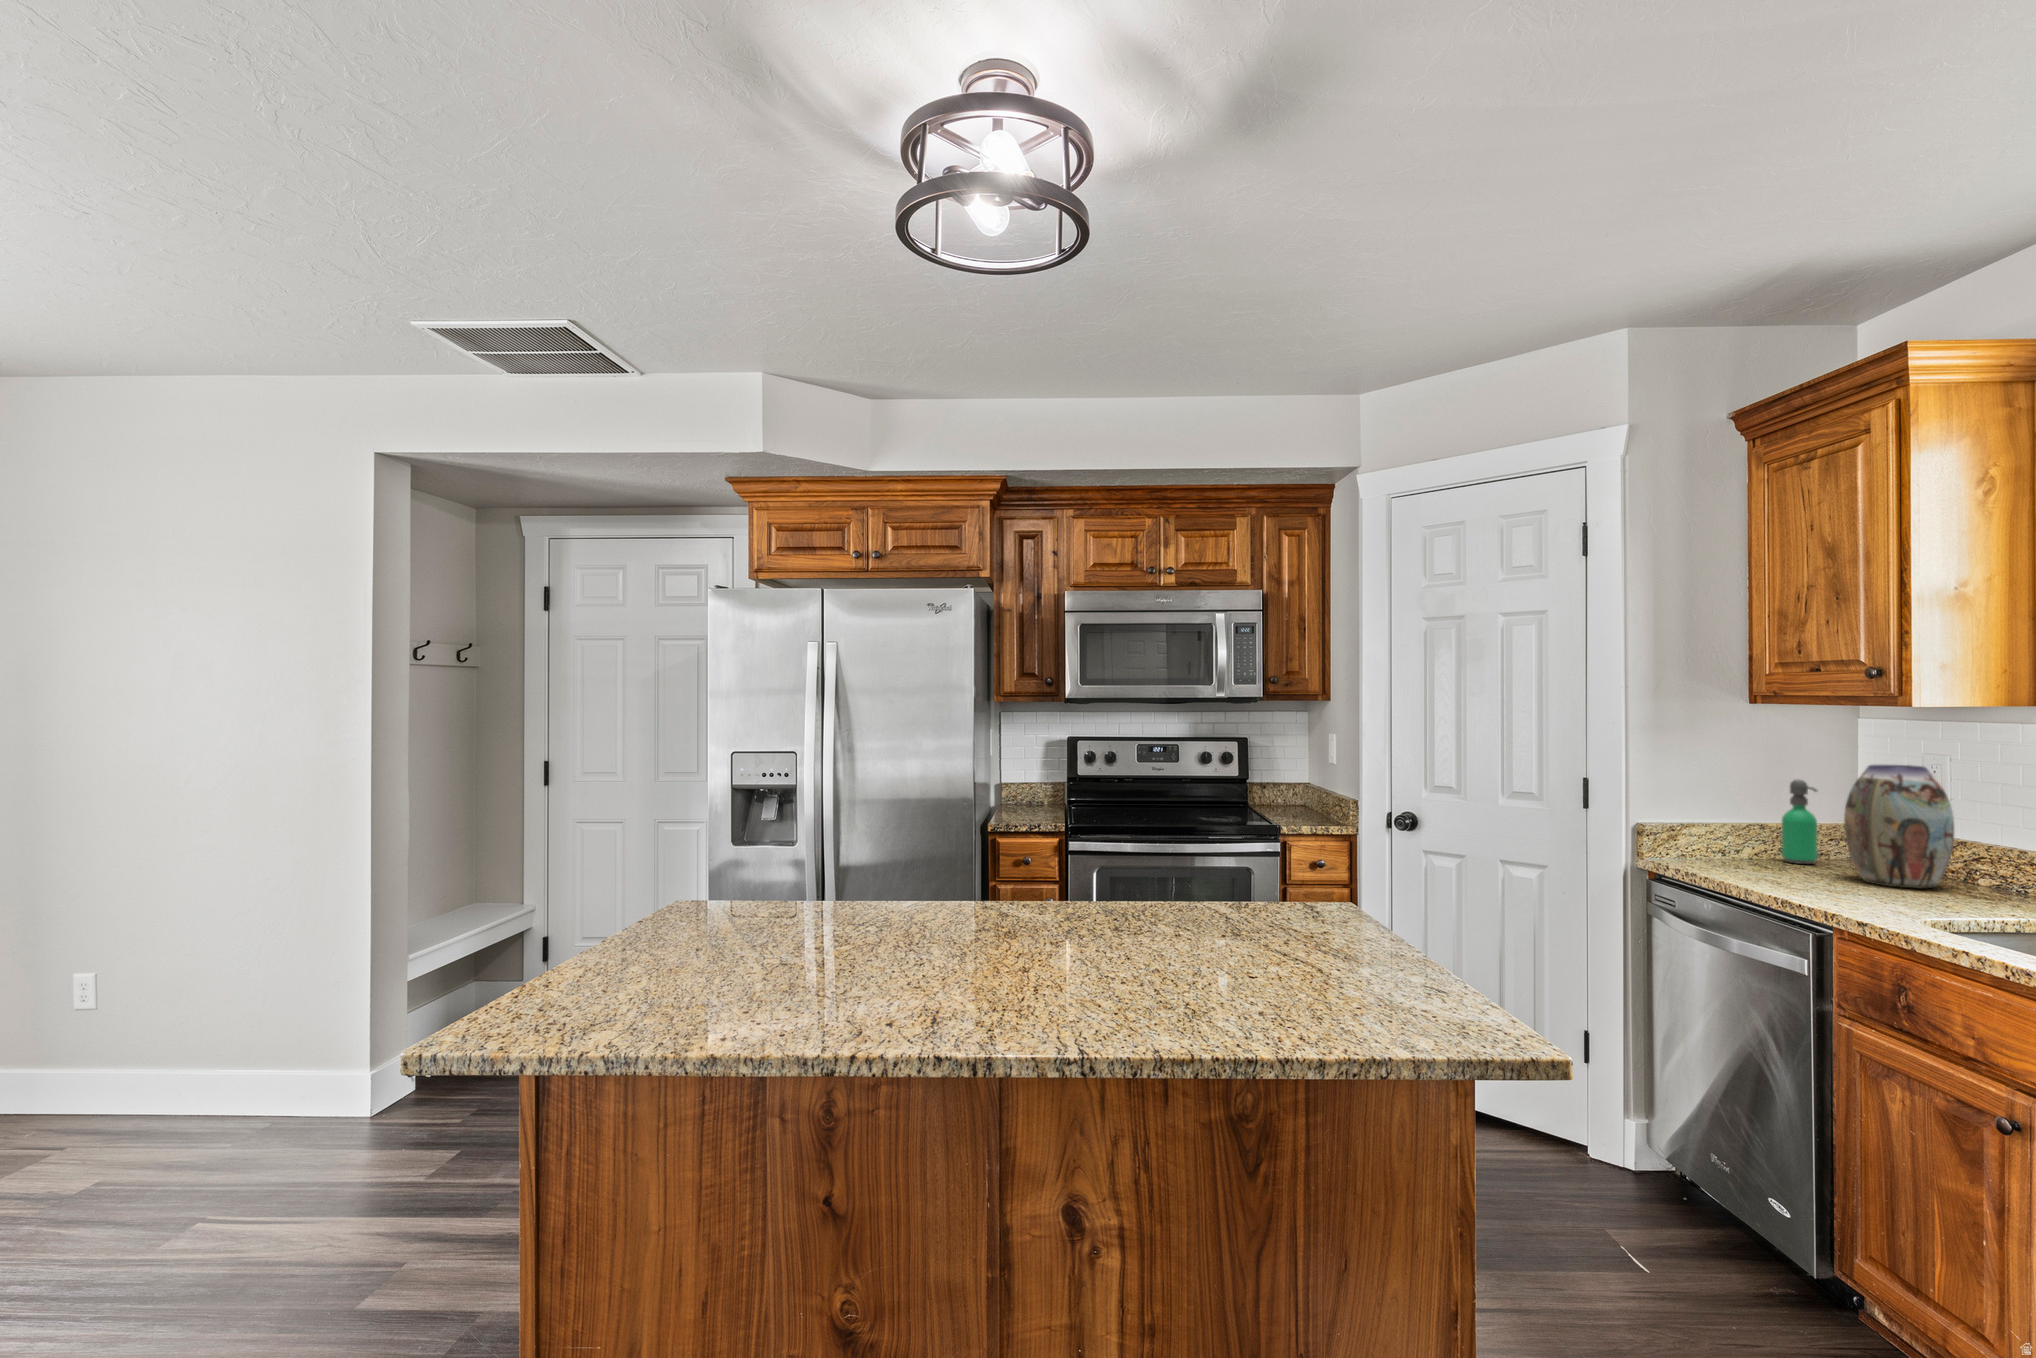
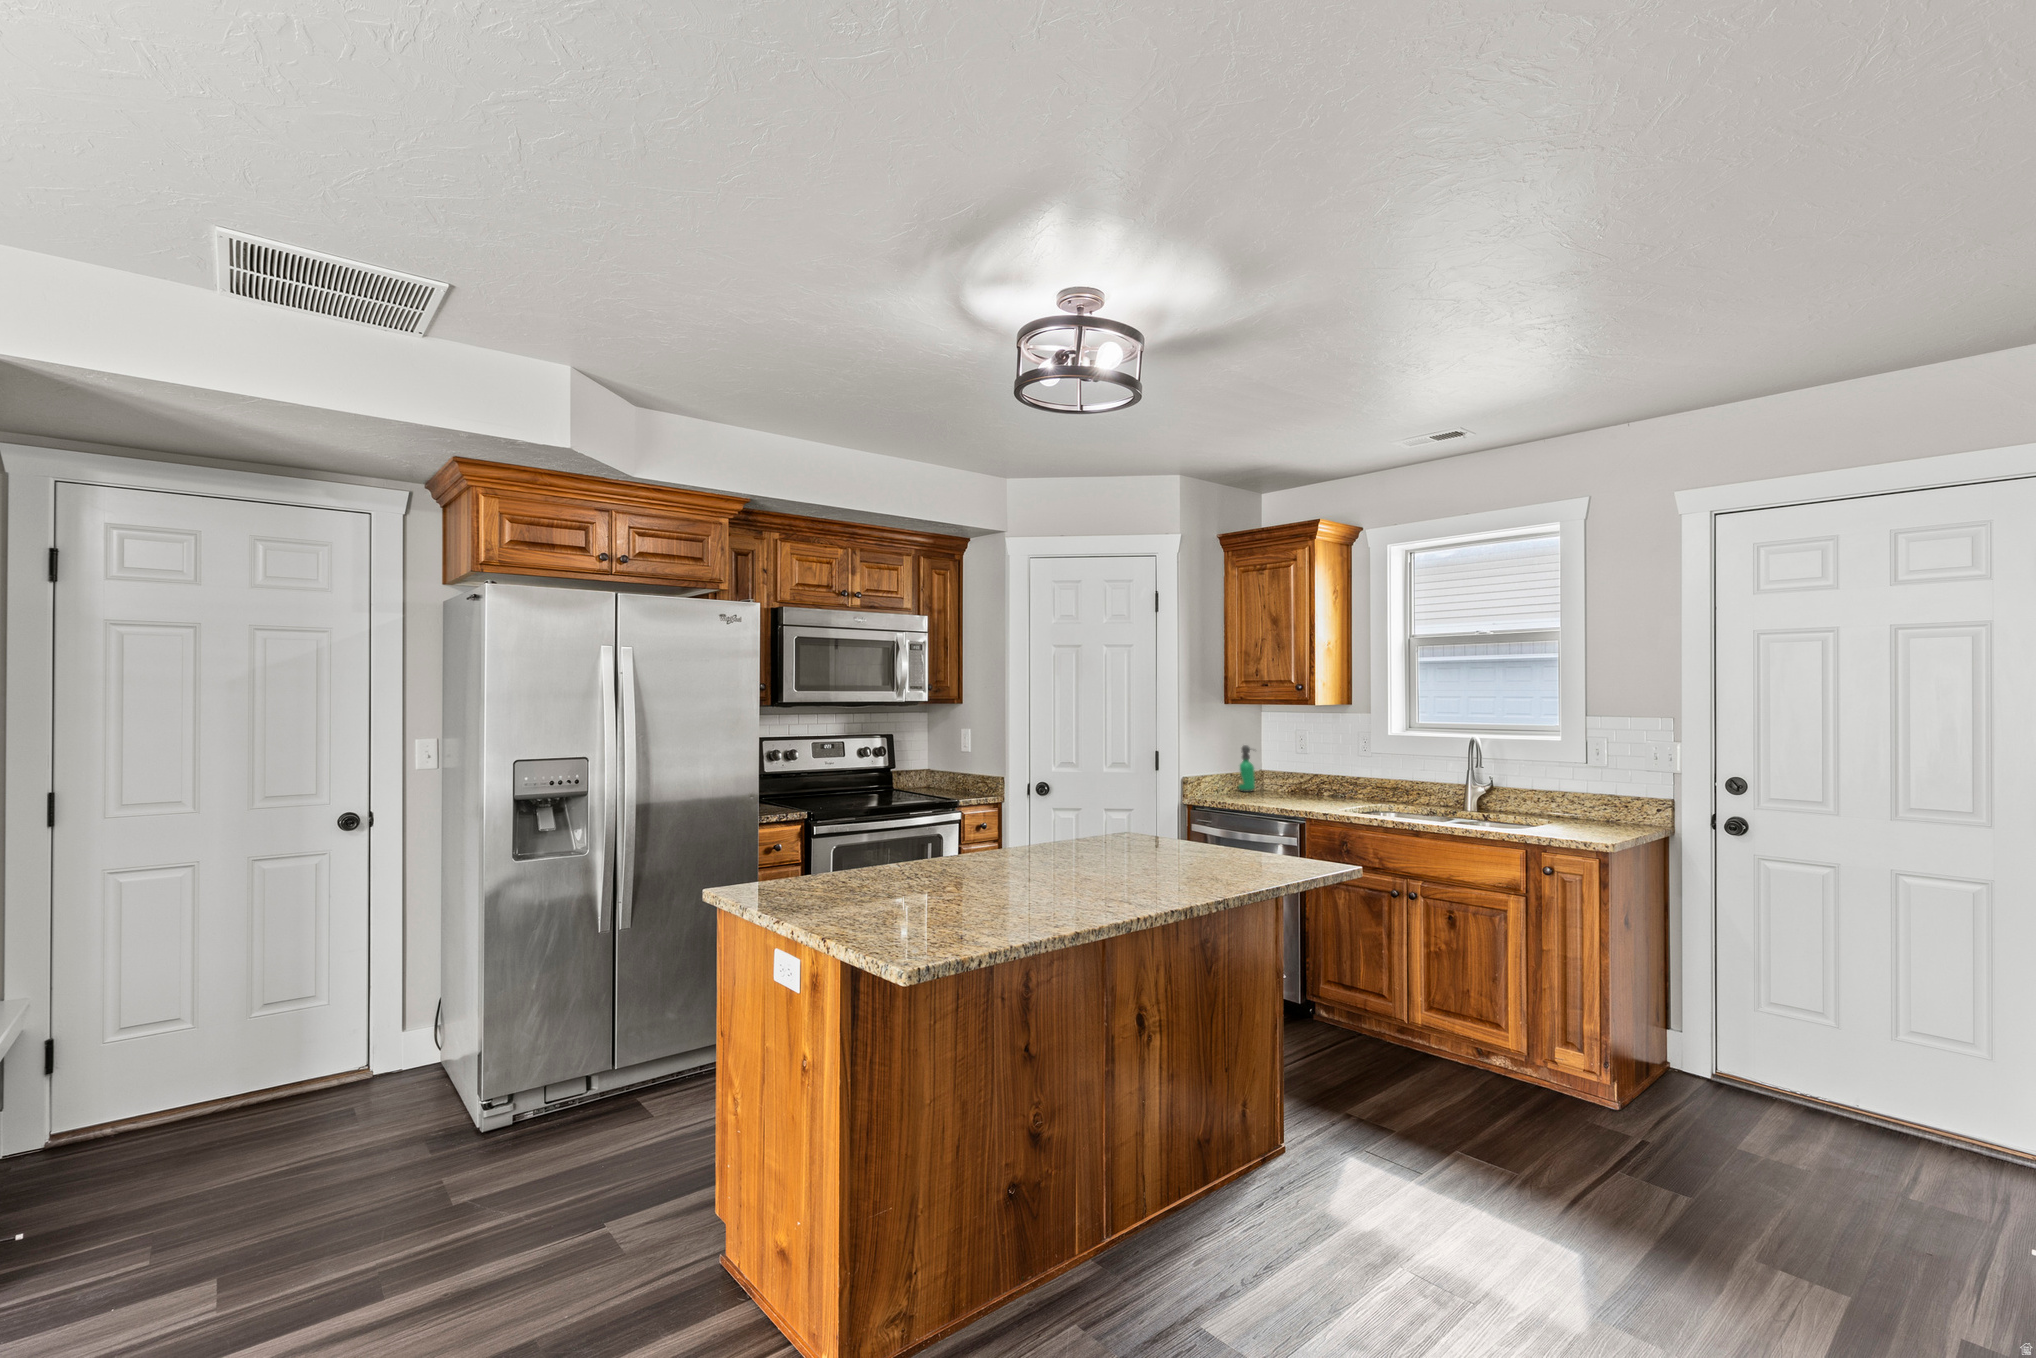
vase: present [1844,765,1954,888] -> none [1276,734,1322,798]

